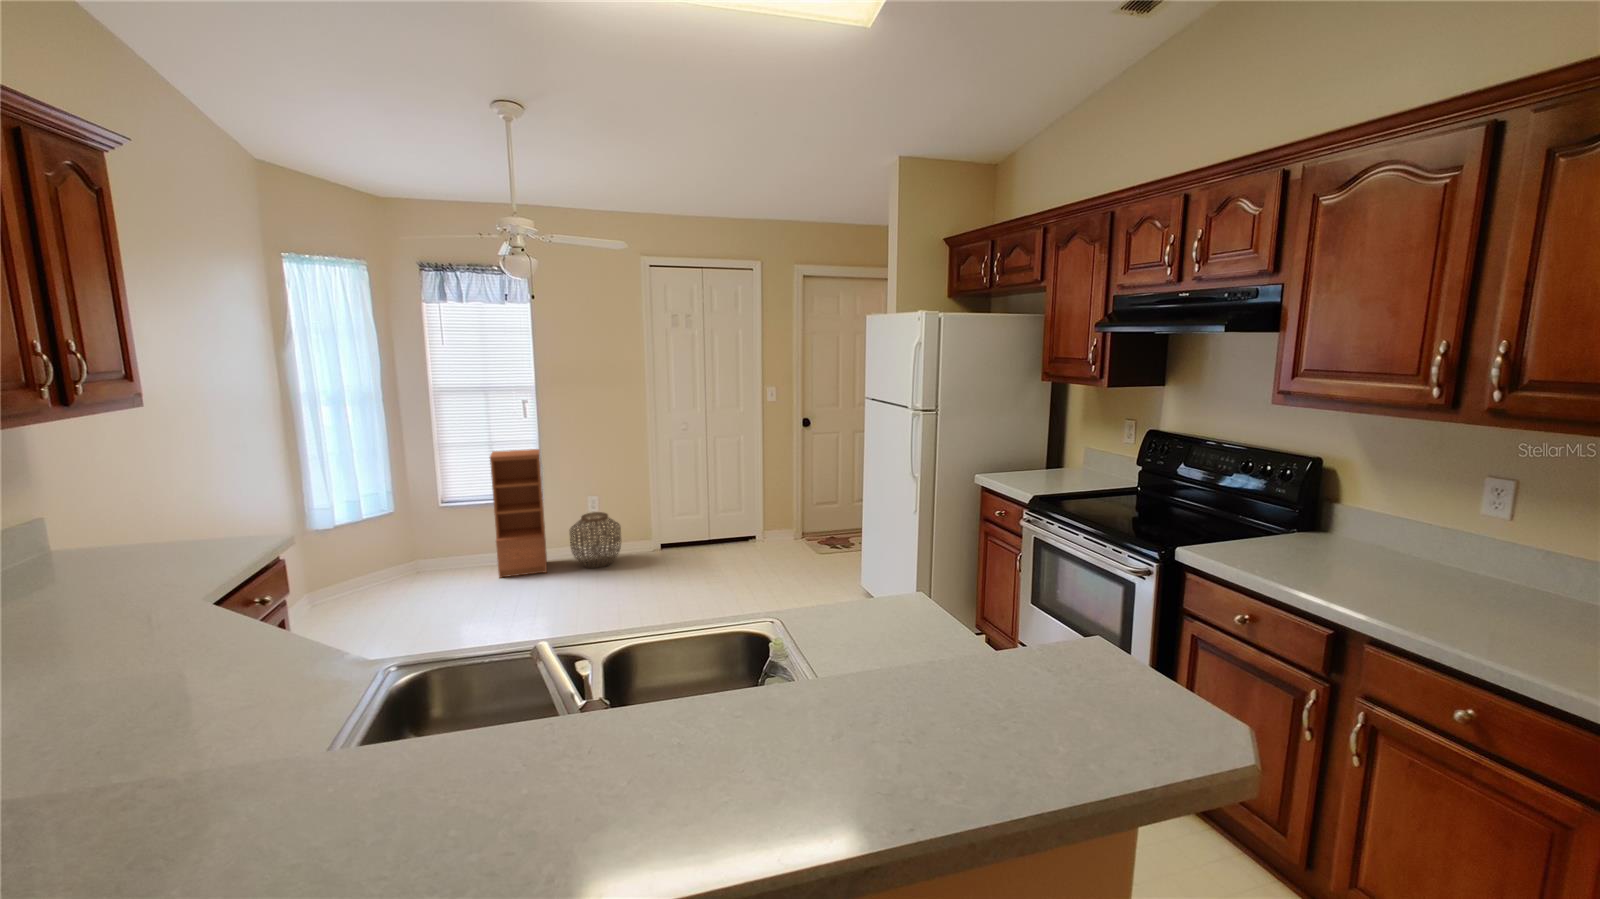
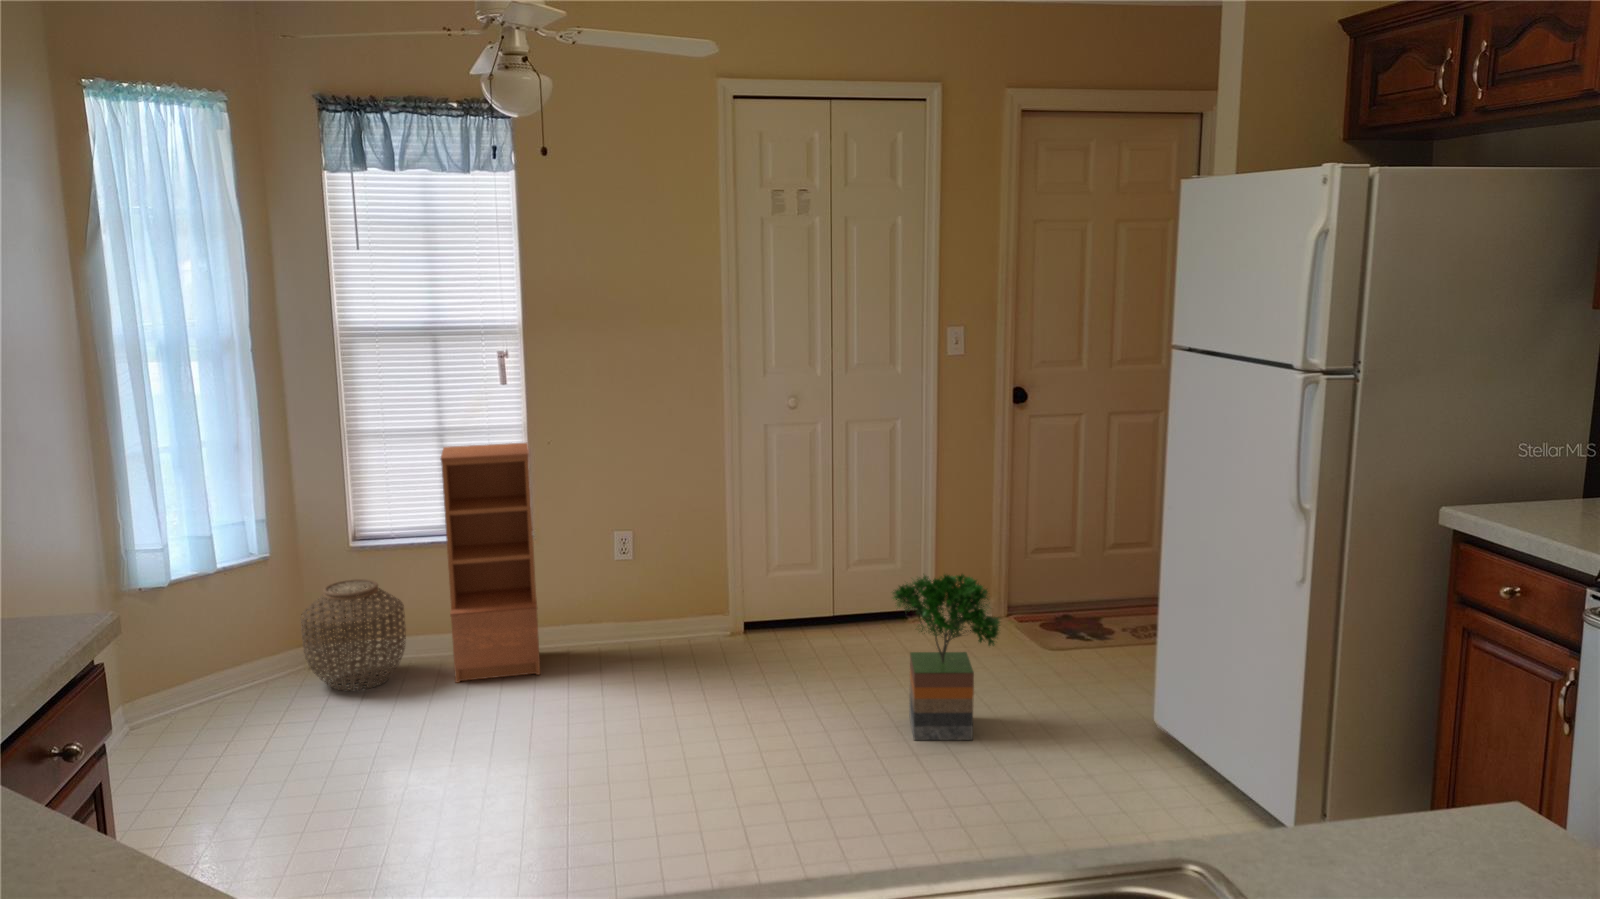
woven basket: present [570,512,621,568] -> present [301,579,406,691]
potted tree: none [729,513,785,599] -> present [893,574,1000,740]

